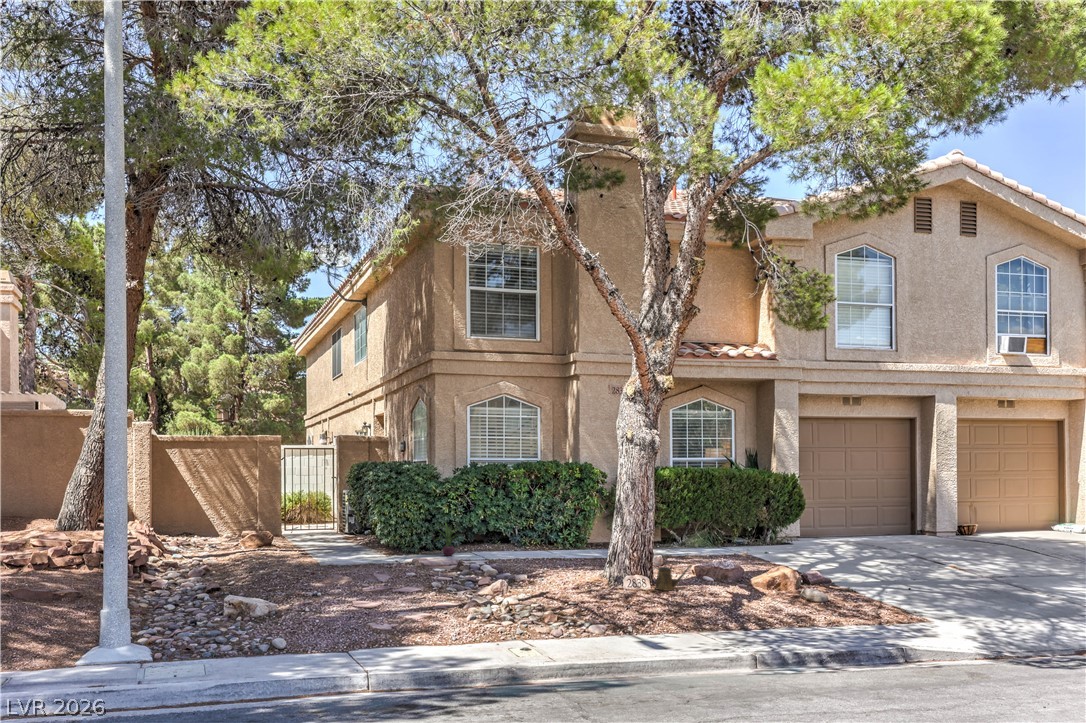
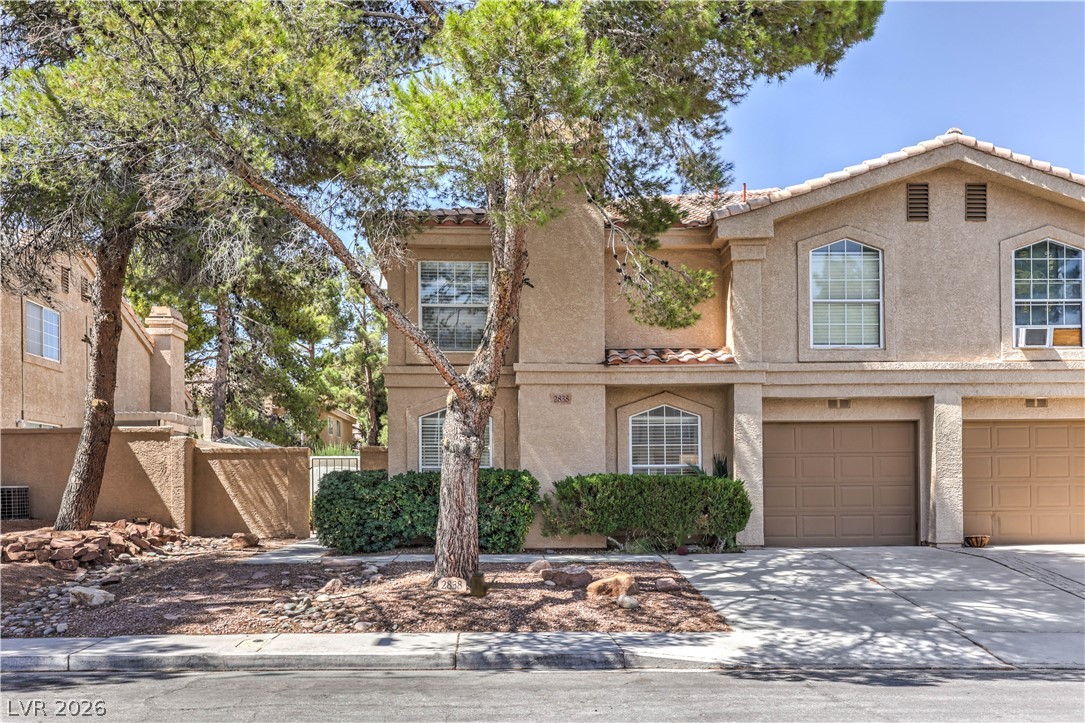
decorative plant: present [443,523,455,556] -> present [677,524,688,555]

